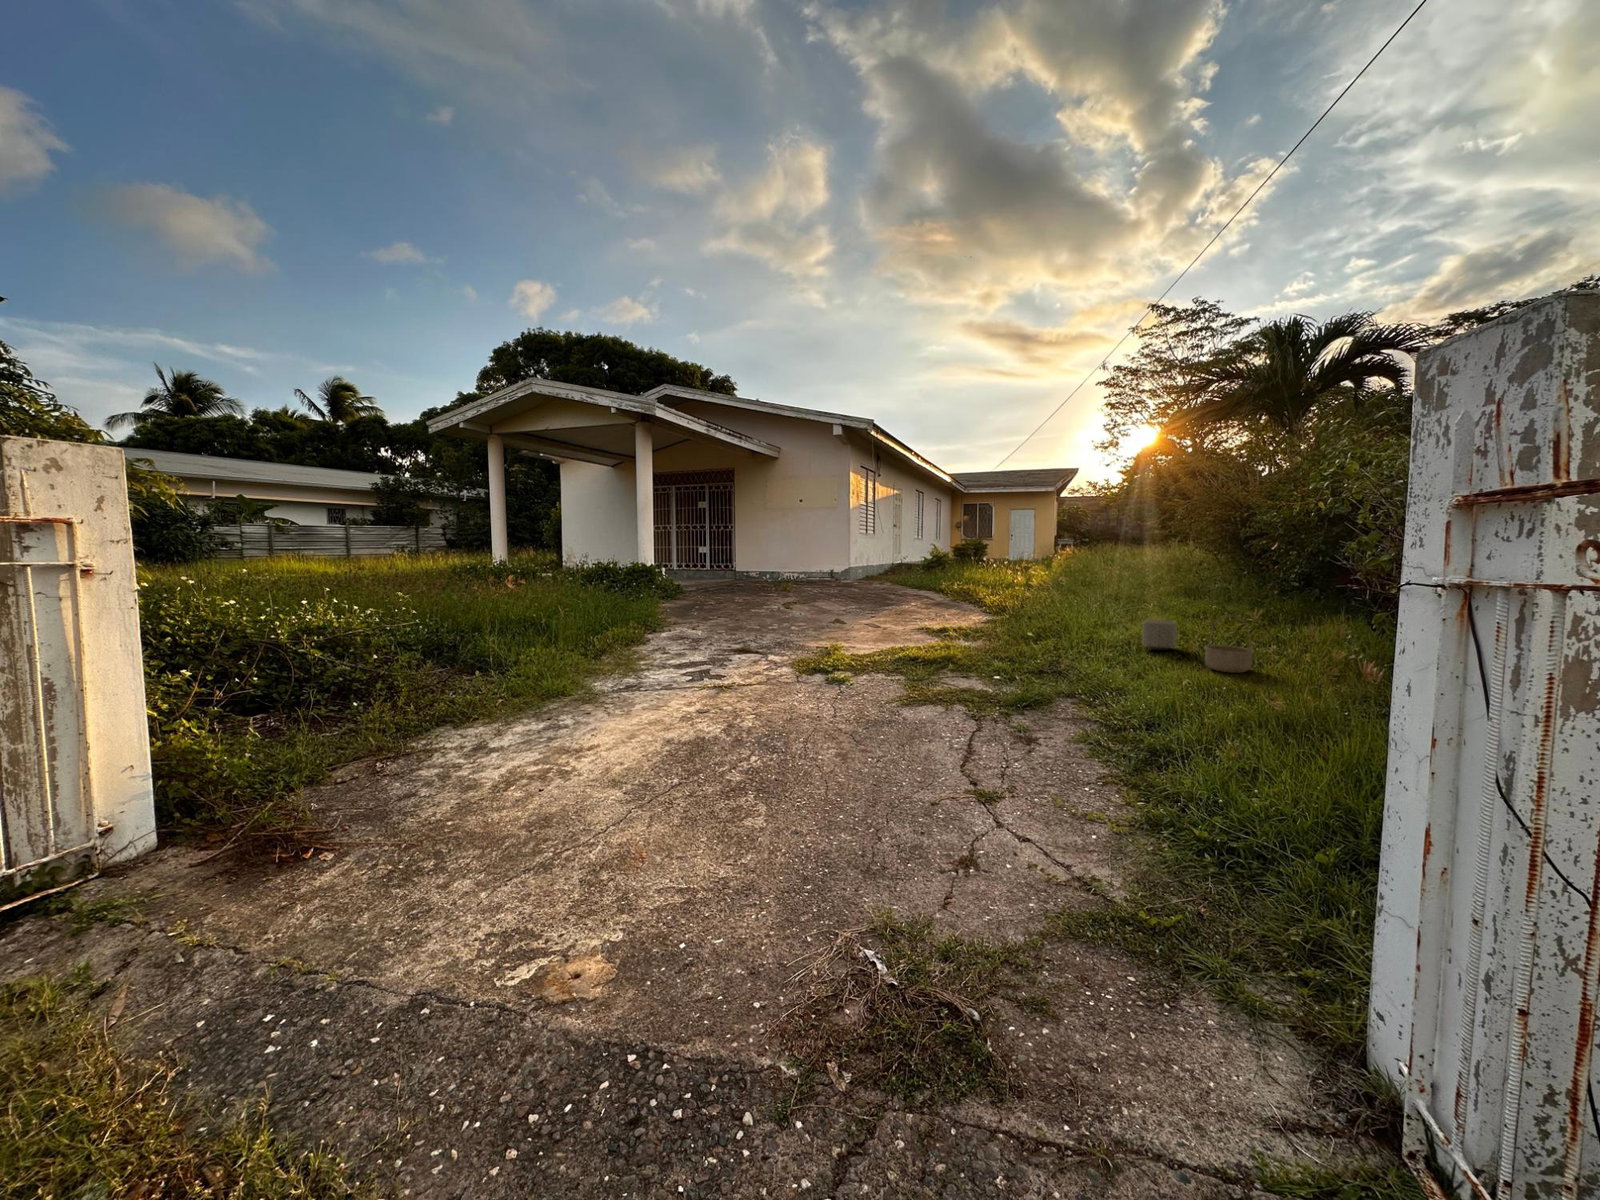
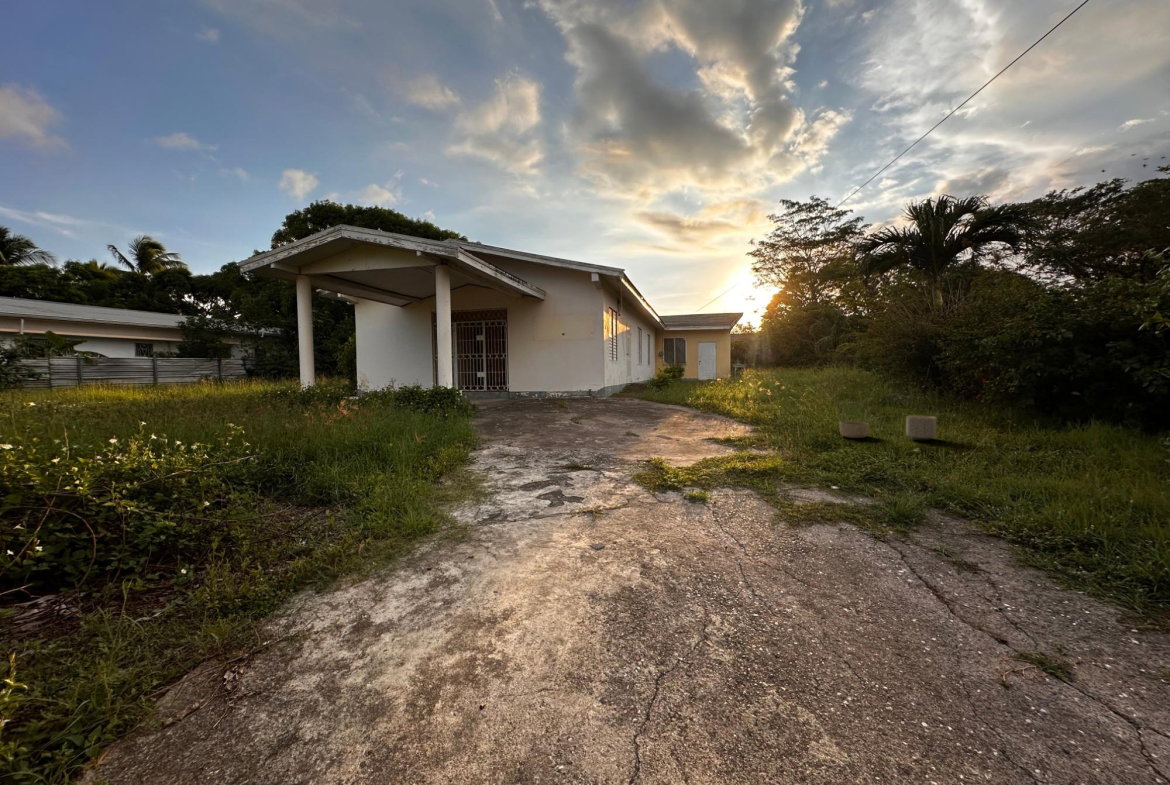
basket: present [1205,615,1254,673] -> present [839,402,869,438]

